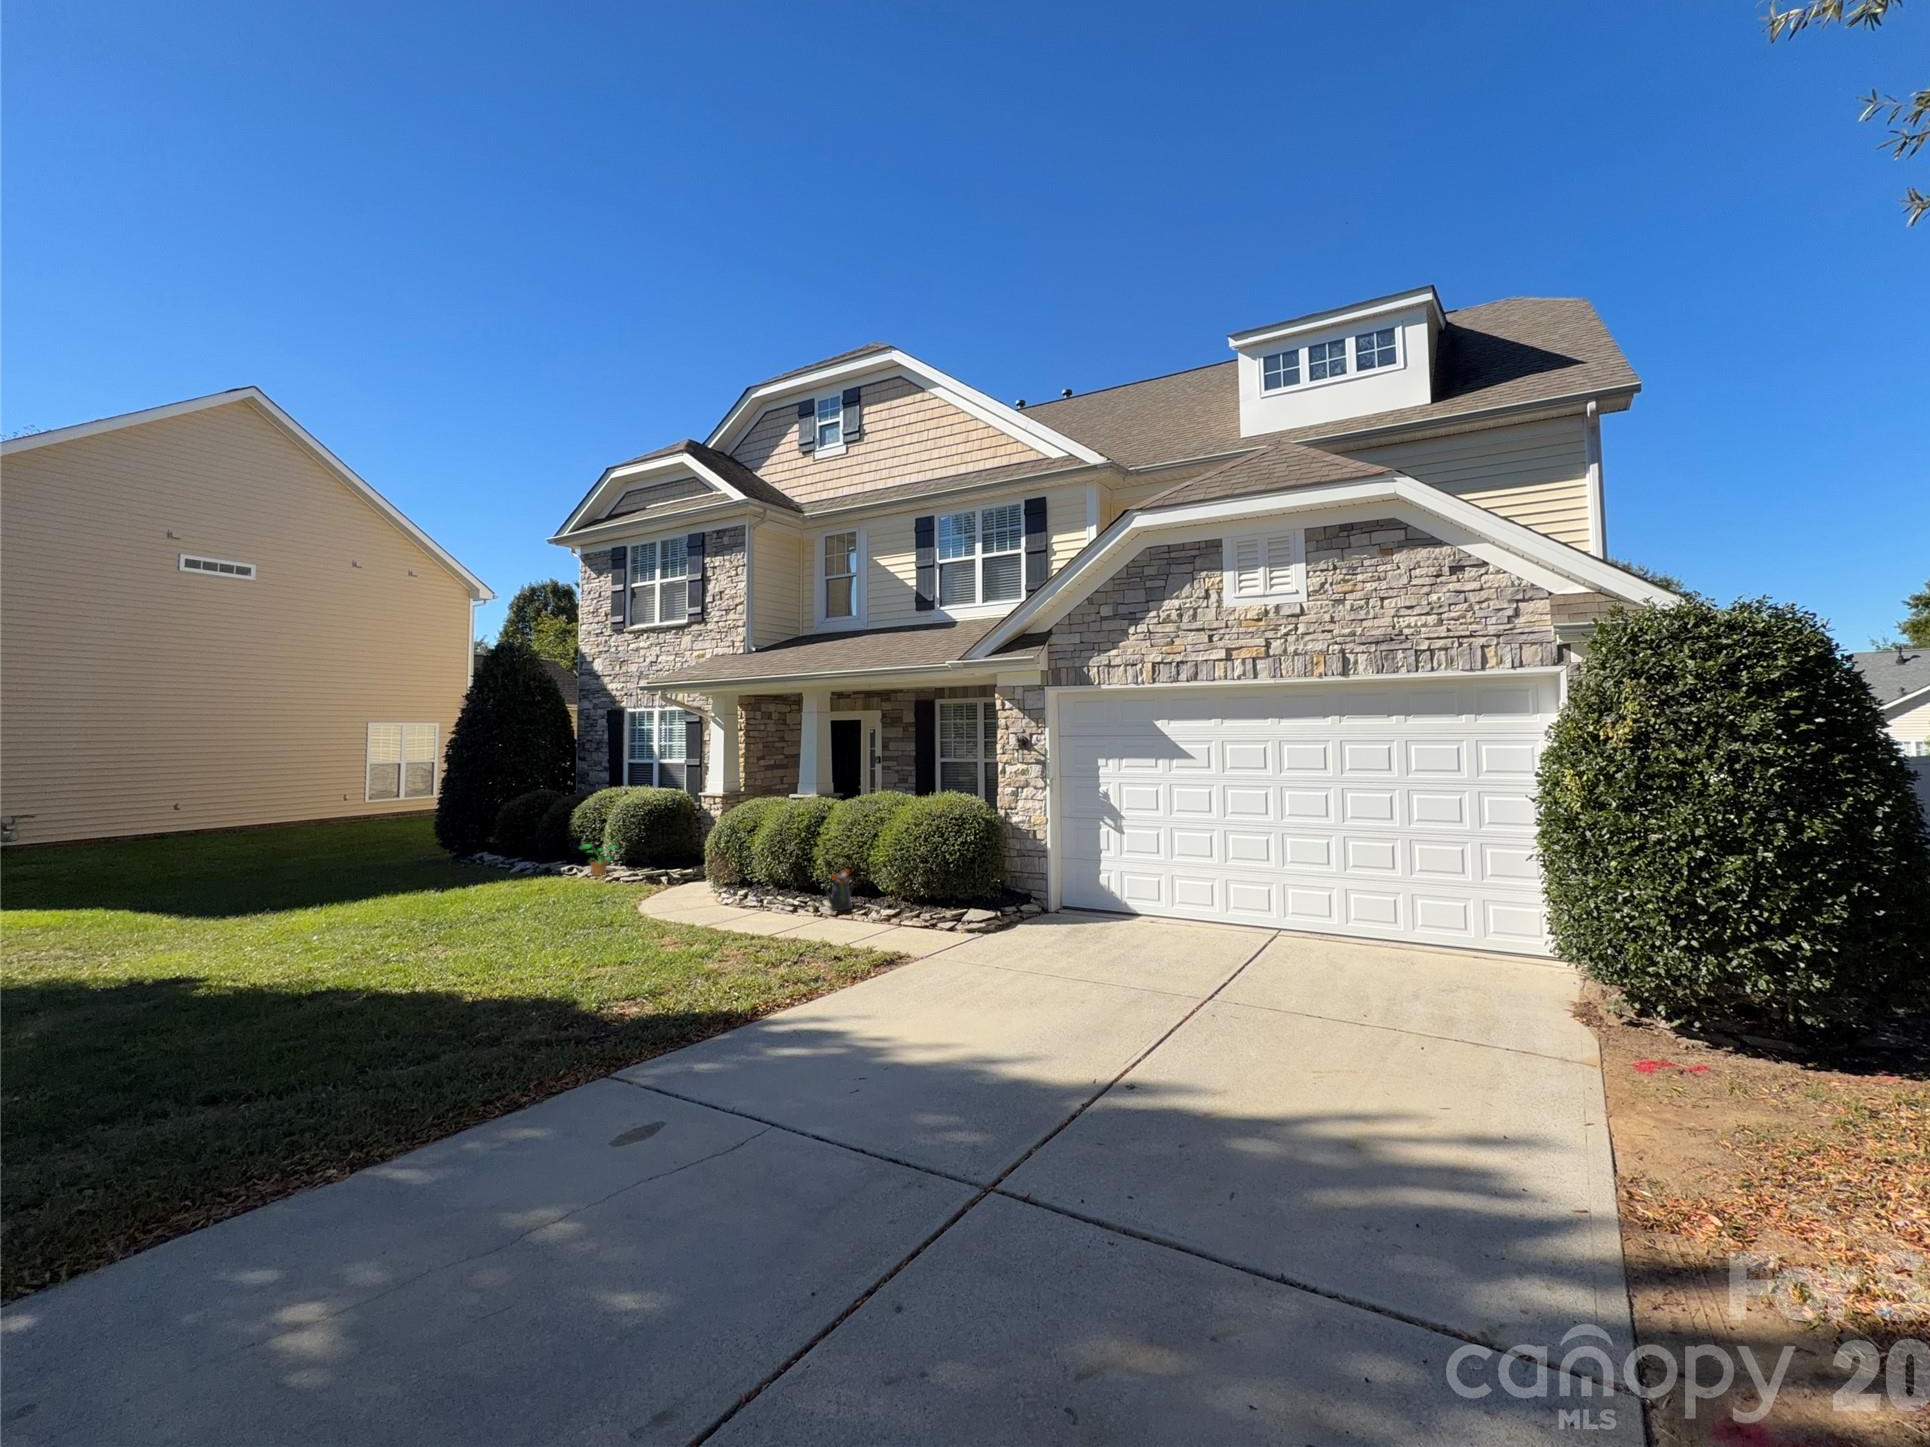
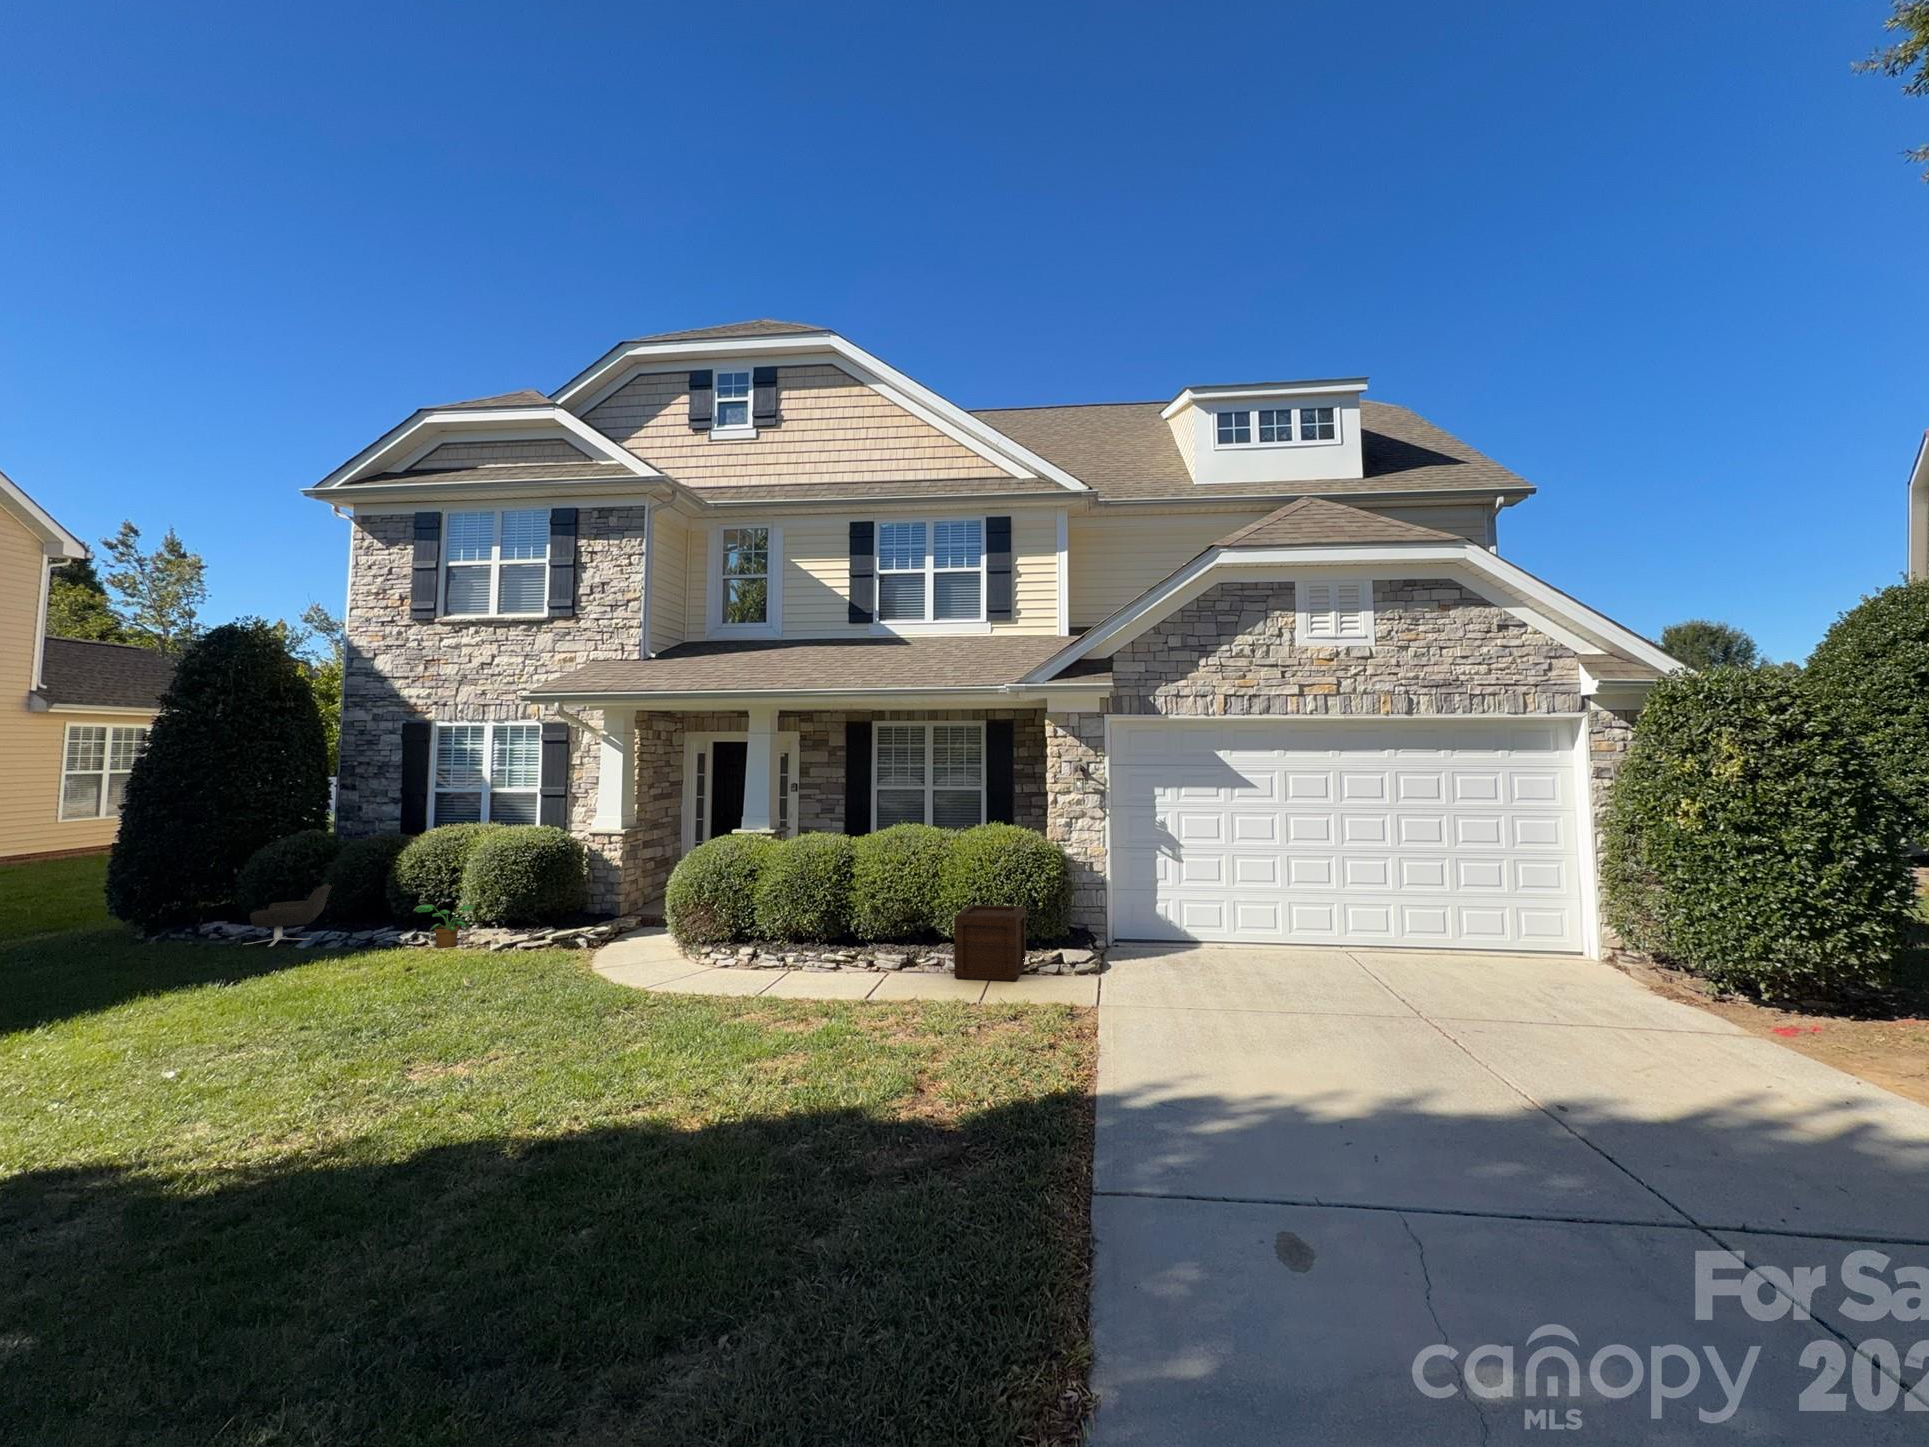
lounge chair: none [495,826,554,869] -> present [245,883,332,946]
wooden crate: none [869,863,949,933] -> present [954,905,1026,982]
watering can: present [825,869,852,911] -> none [863,916,888,965]

